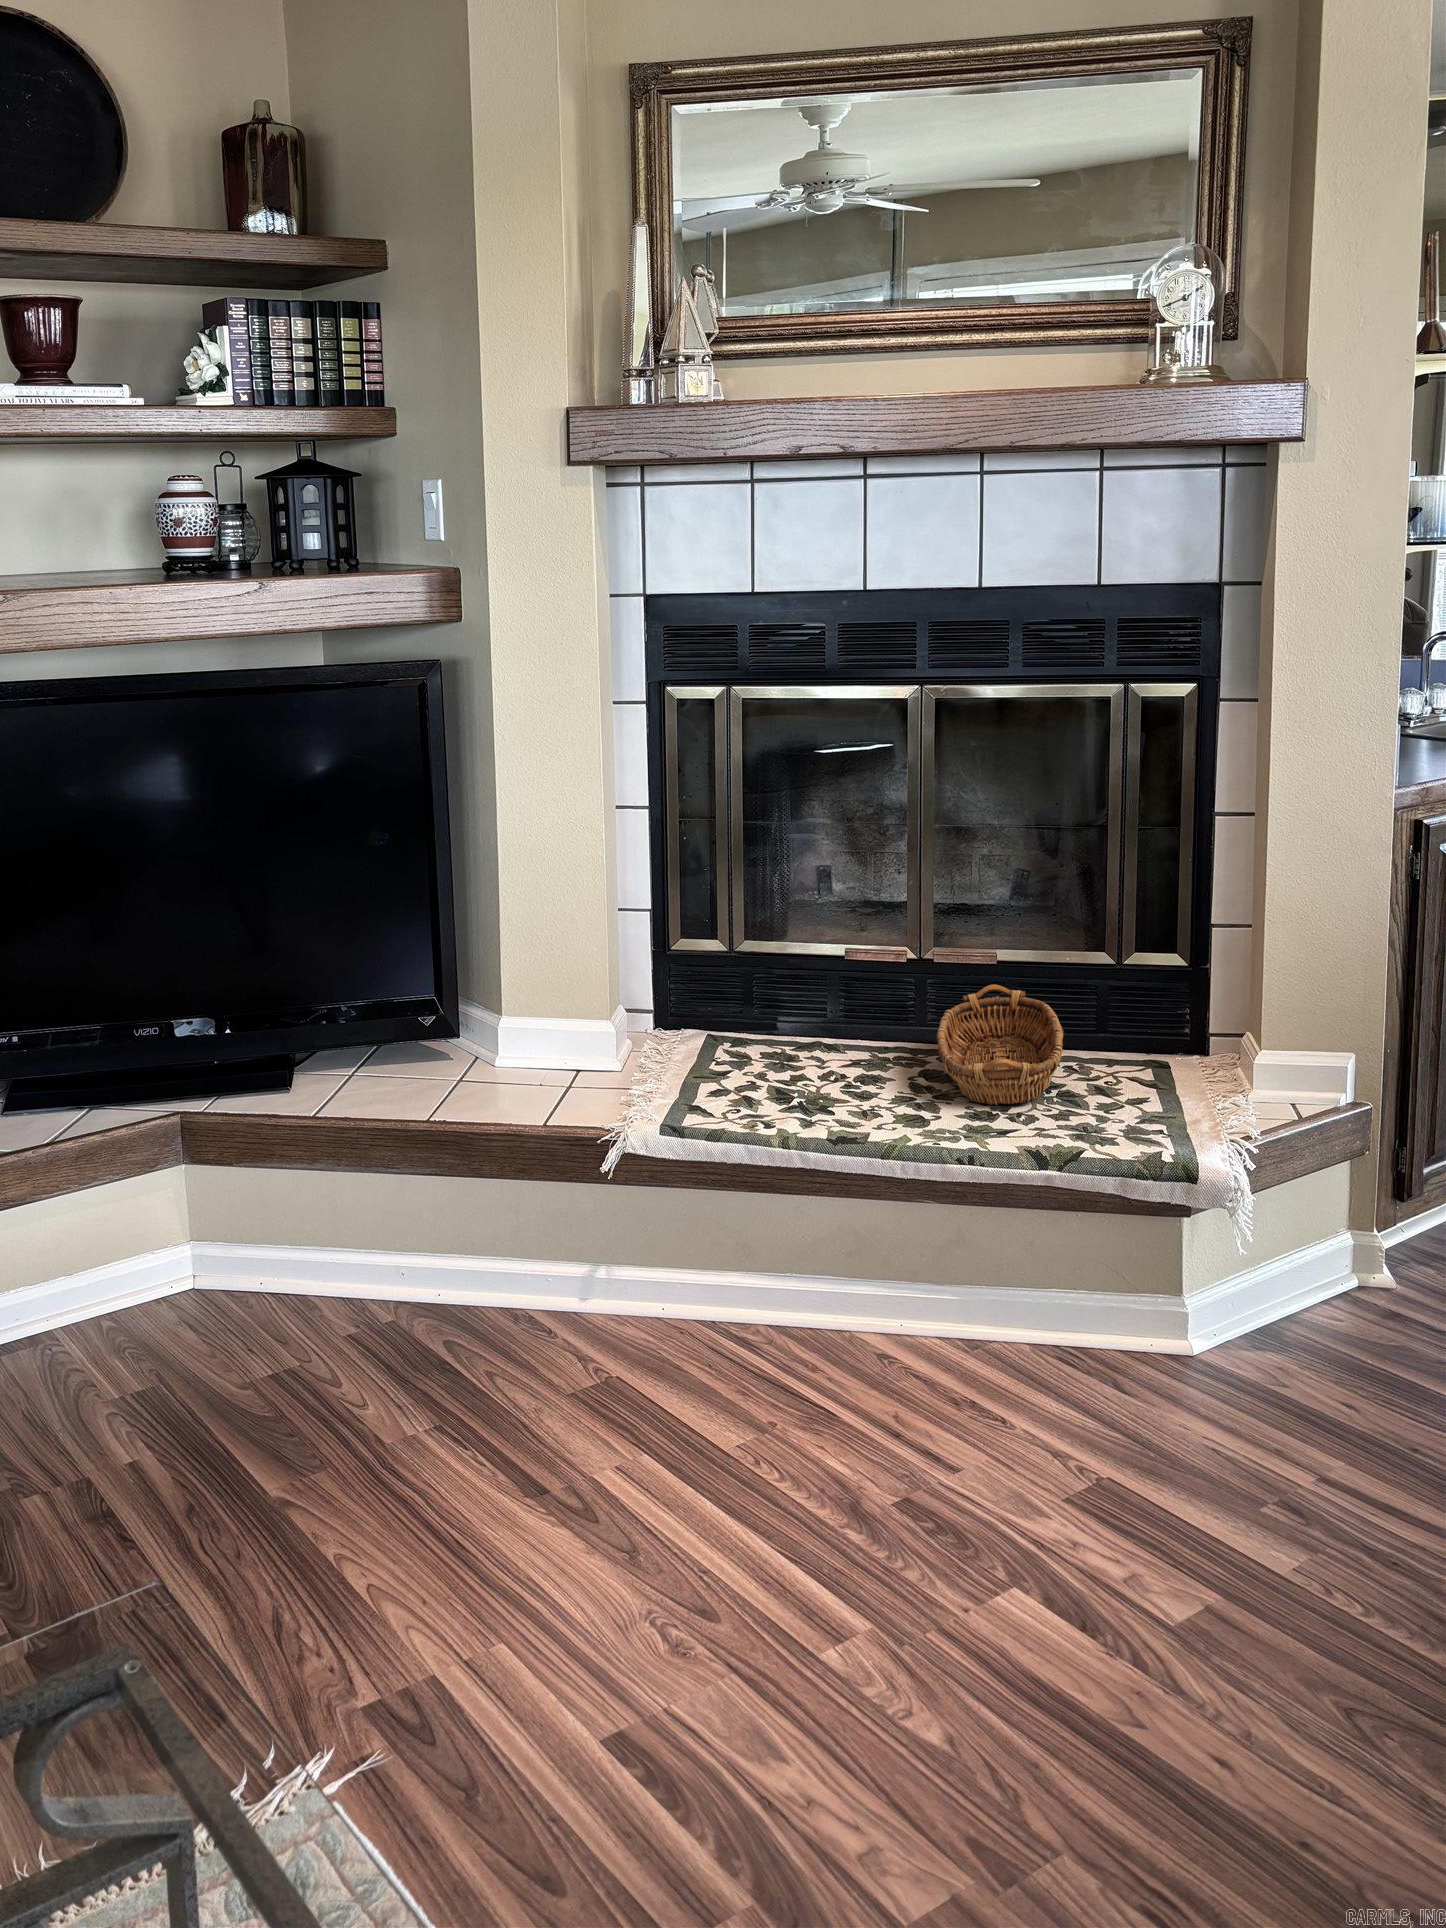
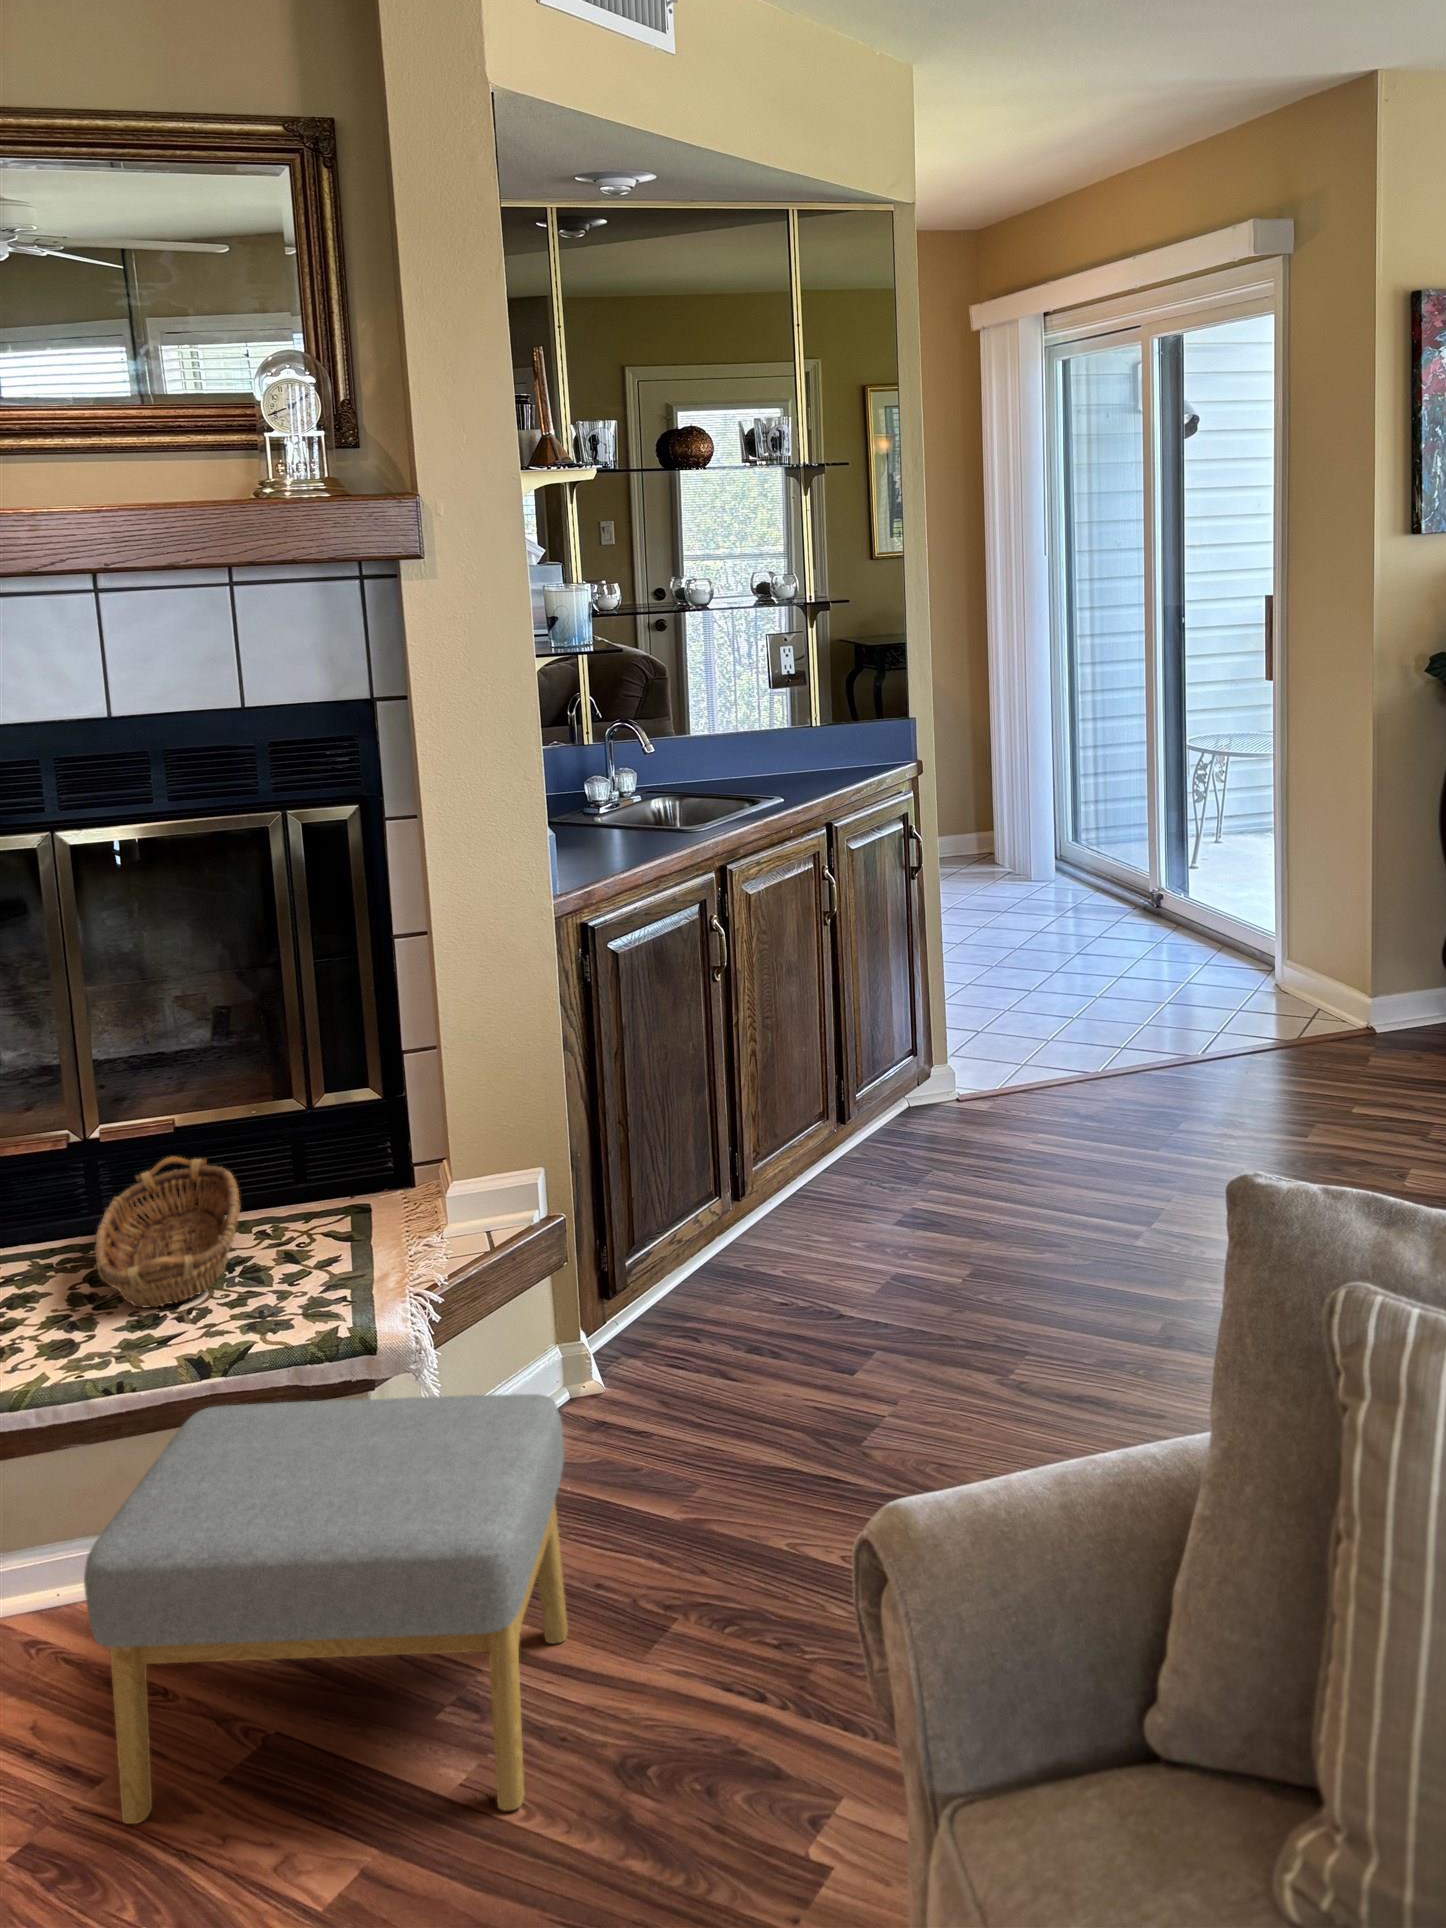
footstool: none [977,1186,1407,1606] -> present [84,1394,568,1824]

